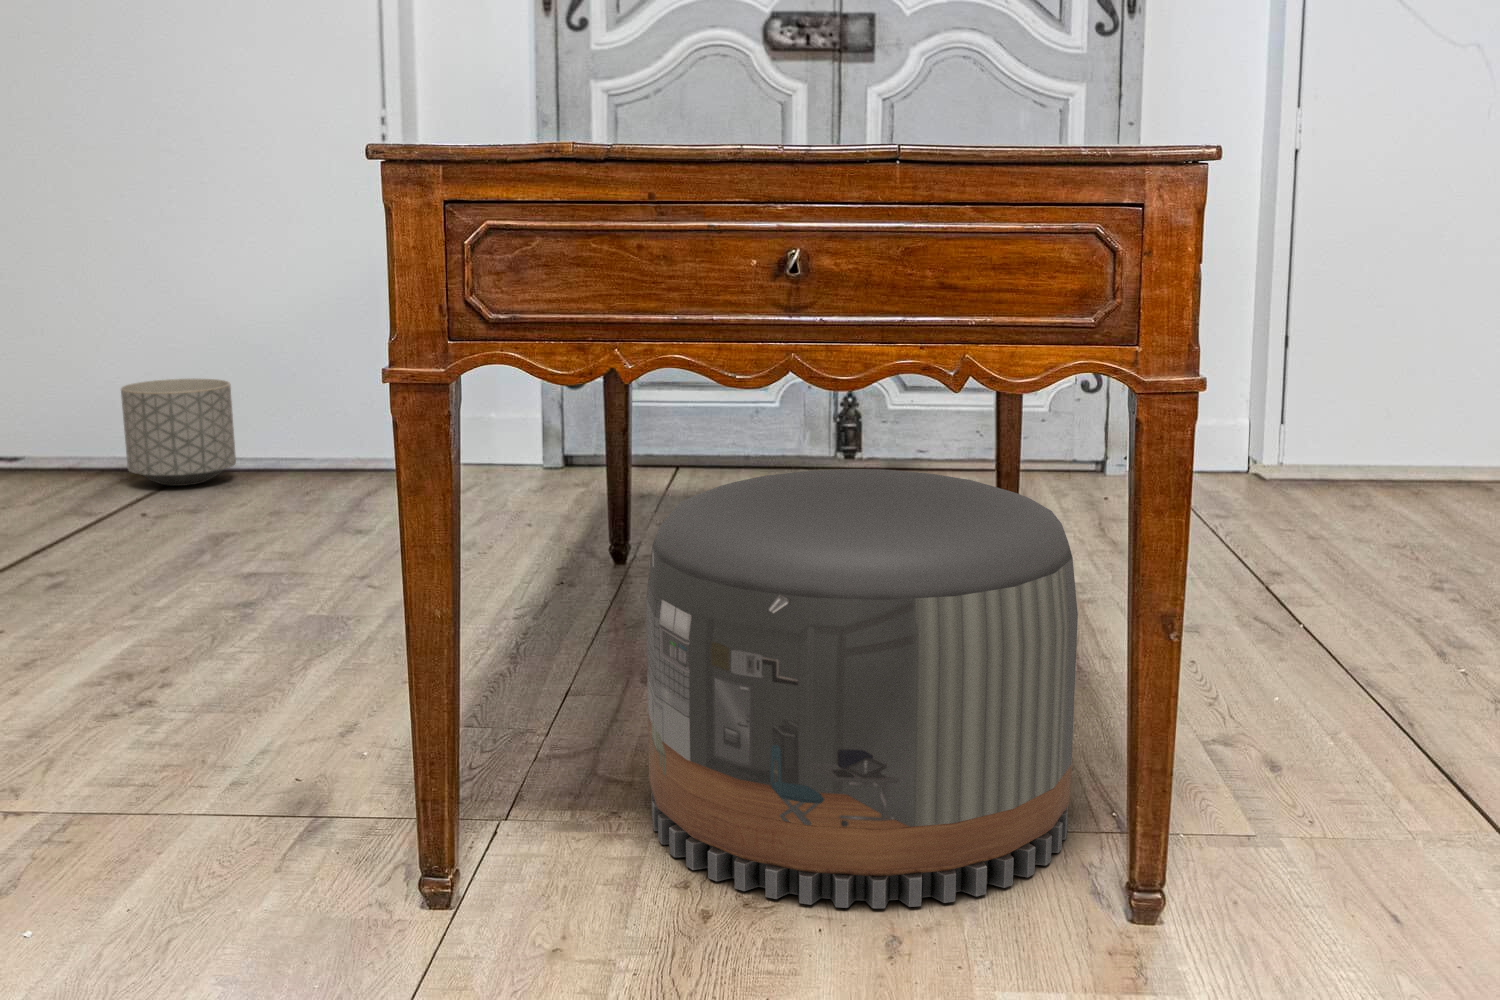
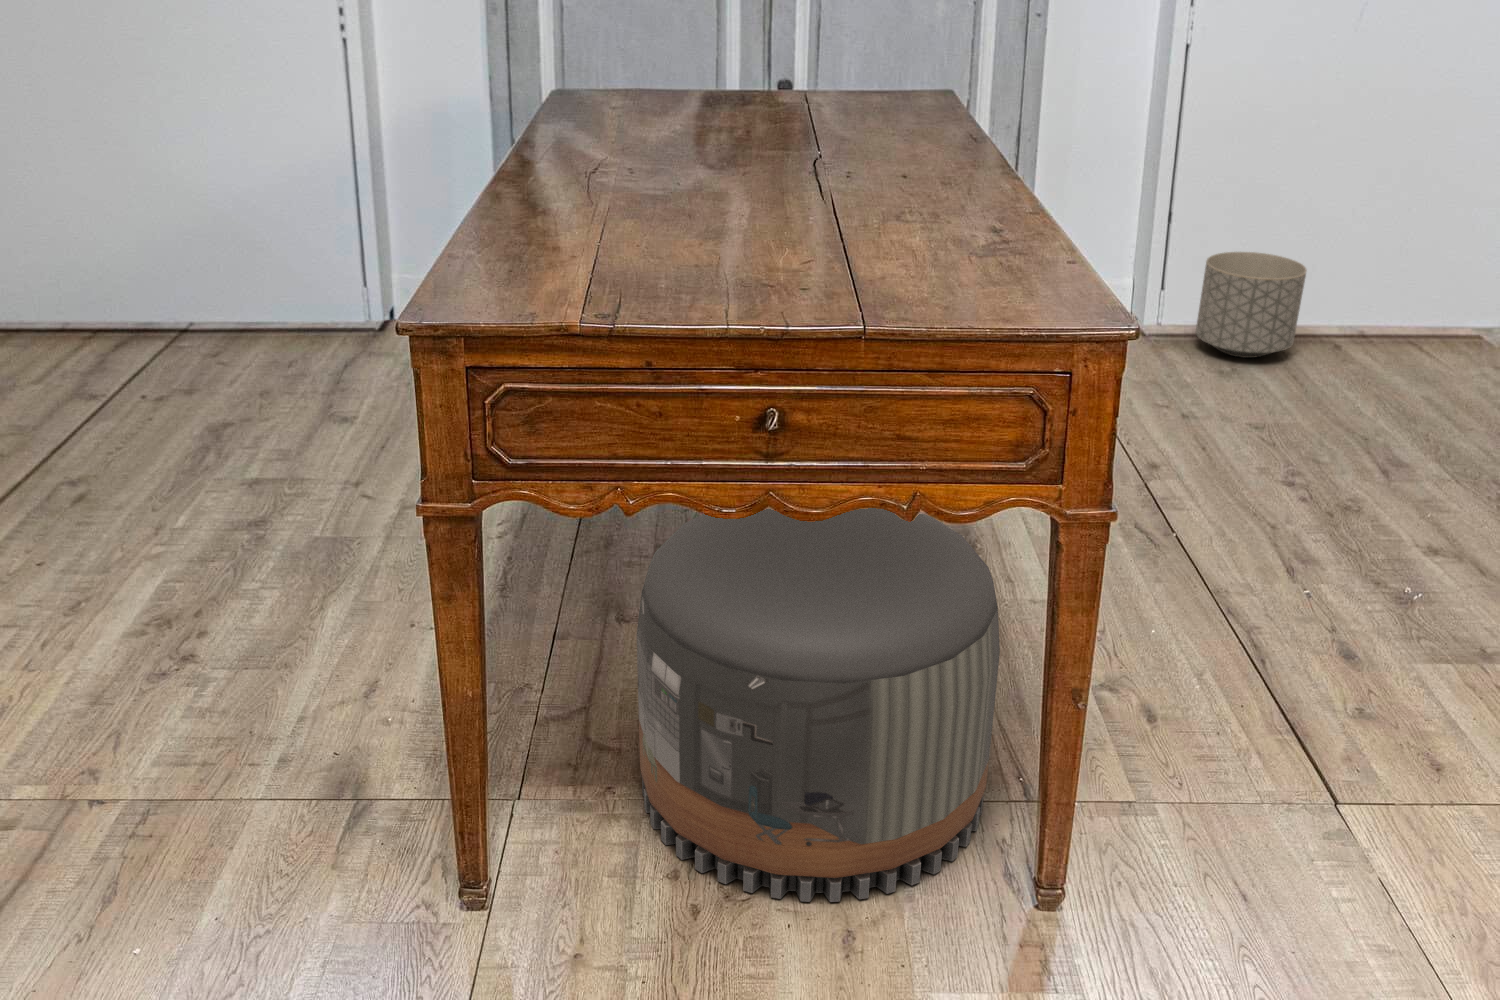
planter: present [121,378,236,486] -> present [1196,252,1307,358]

